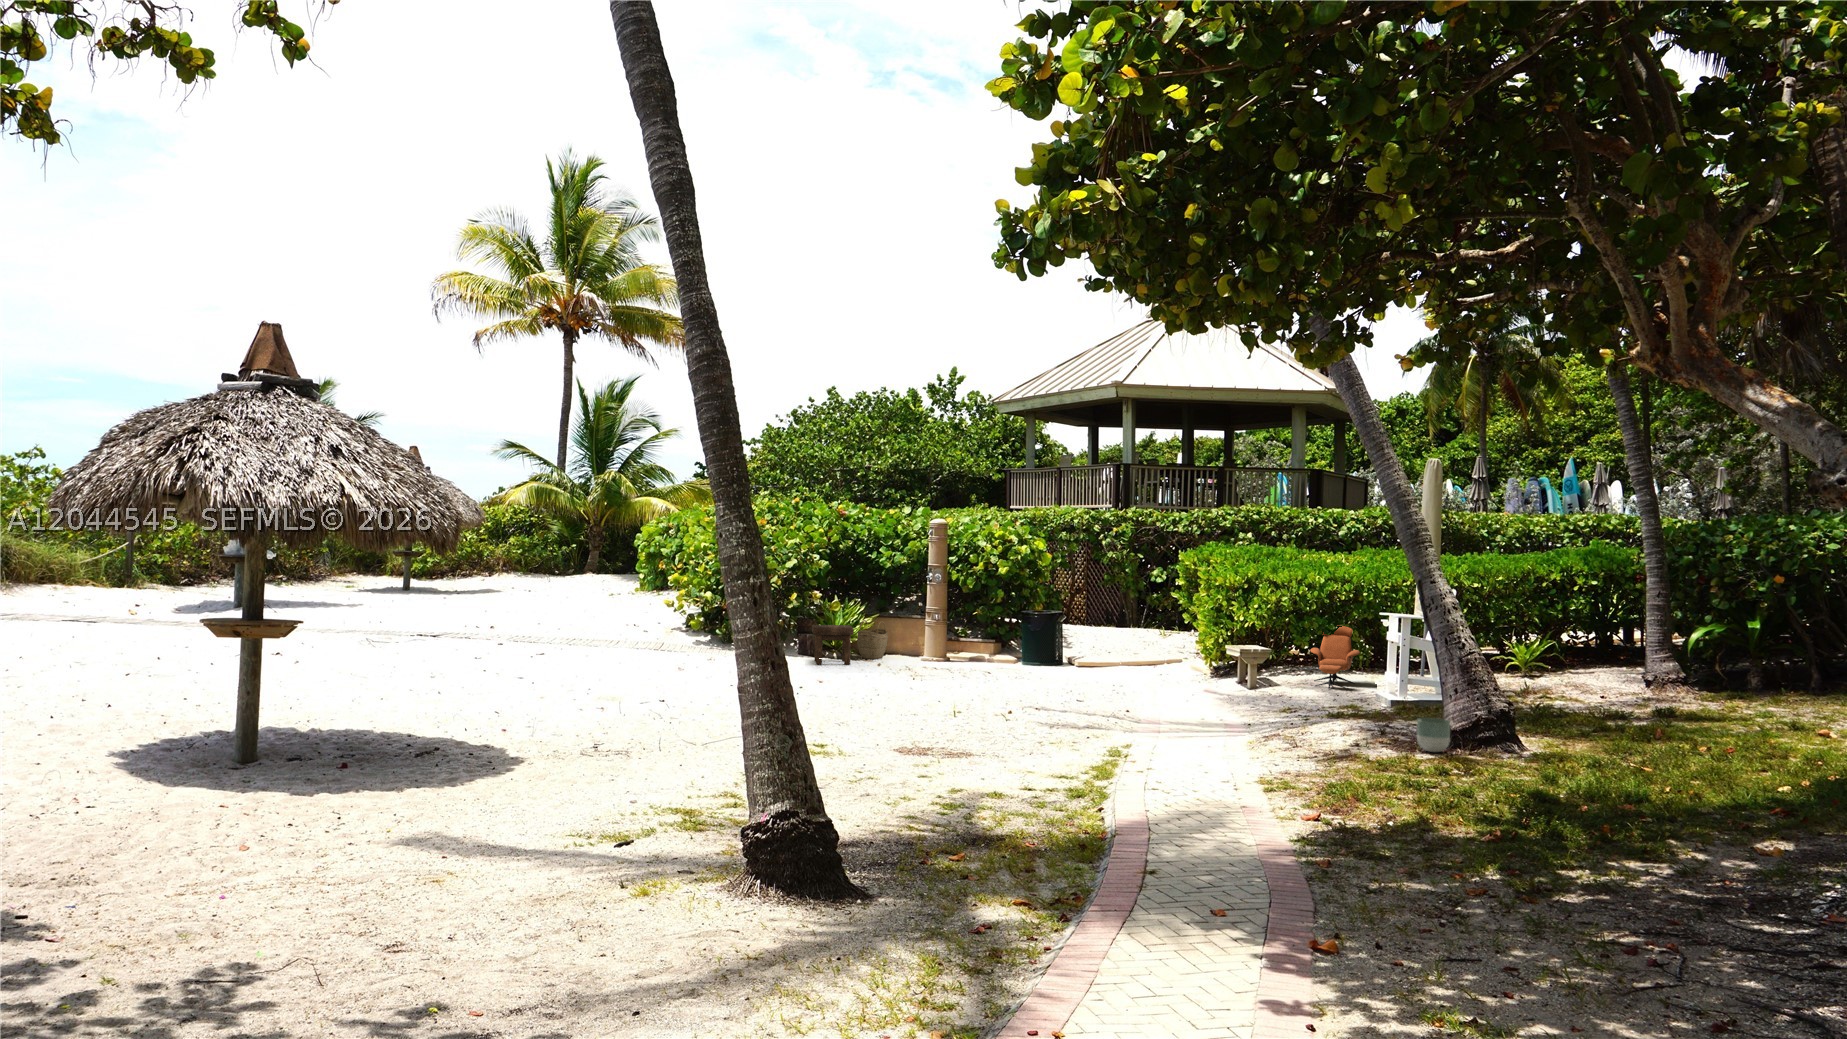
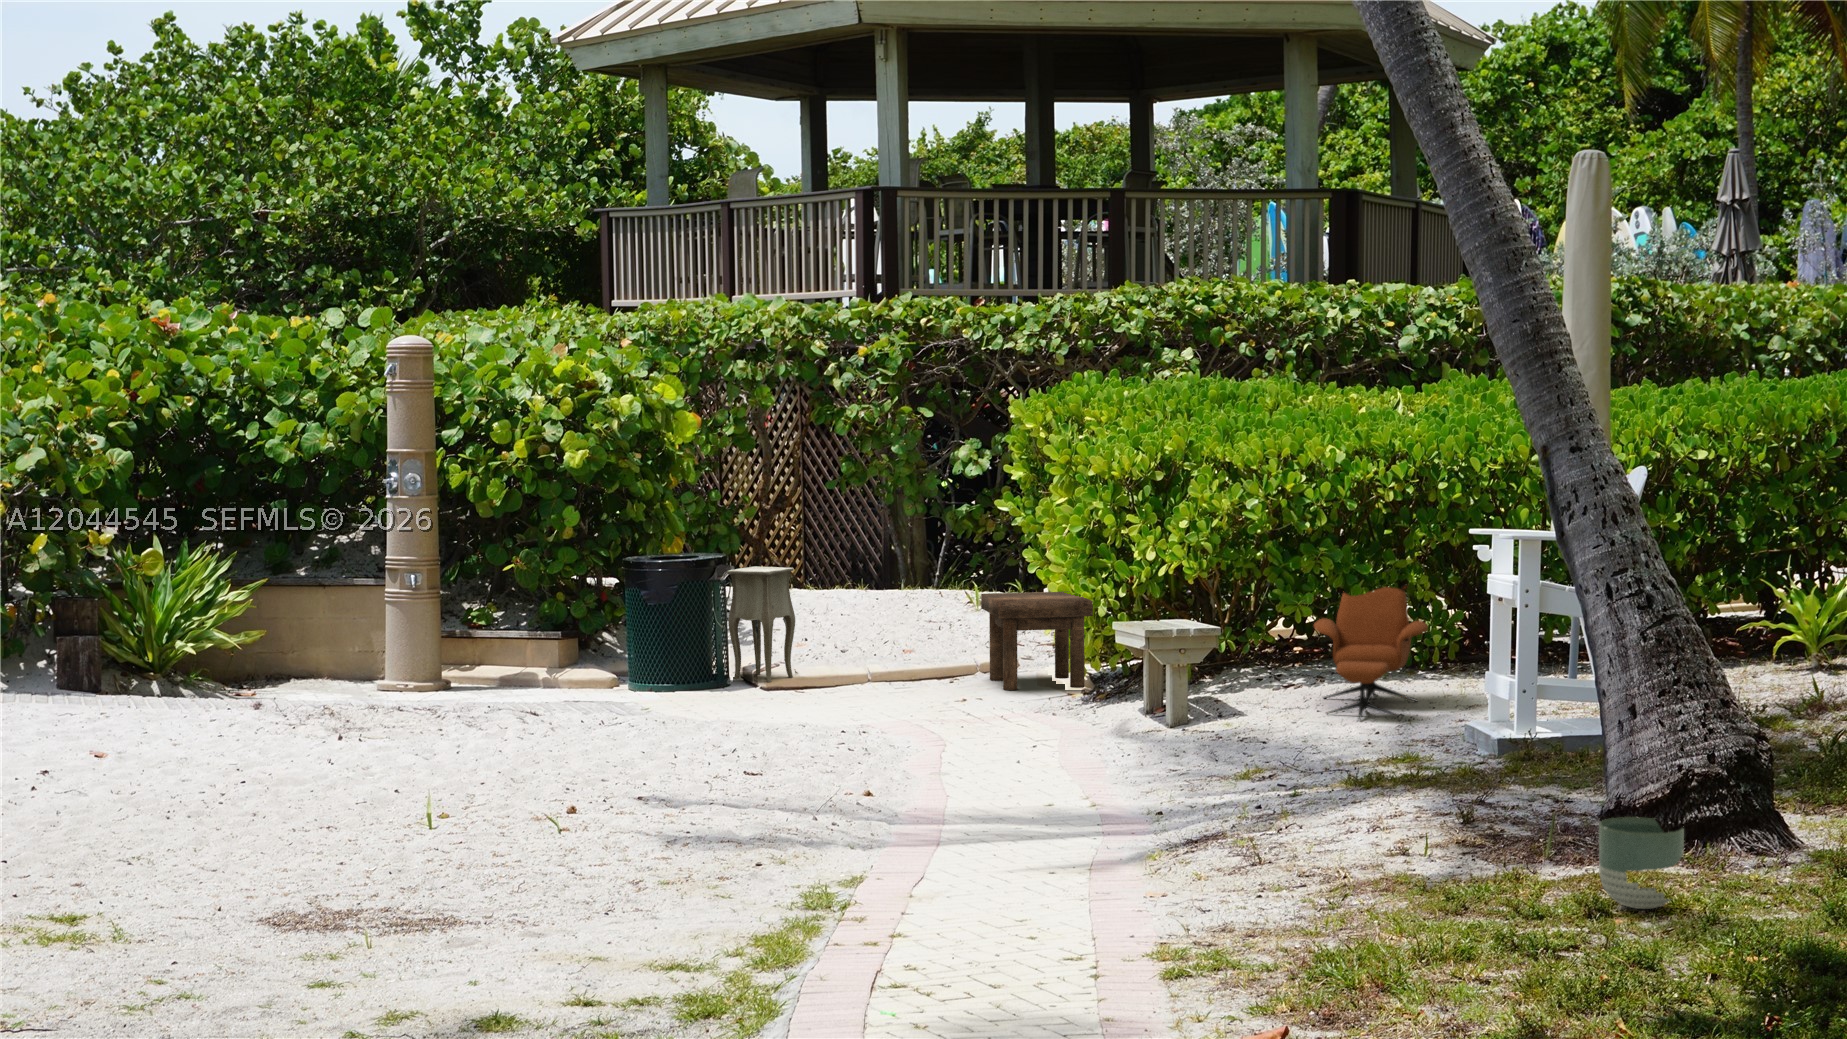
side table: none [1063,617,1091,664] -> present [727,566,798,682]
woven basket: present [857,620,888,659] -> none [203,597,284,696]
stool: present [812,625,854,665] -> present [981,592,1093,690]

